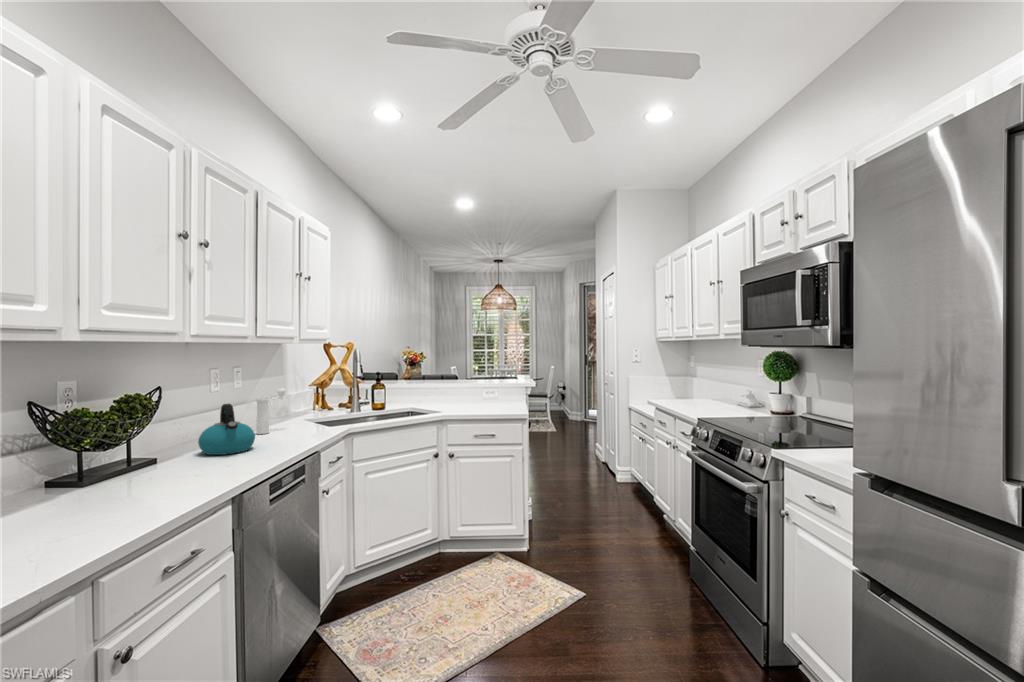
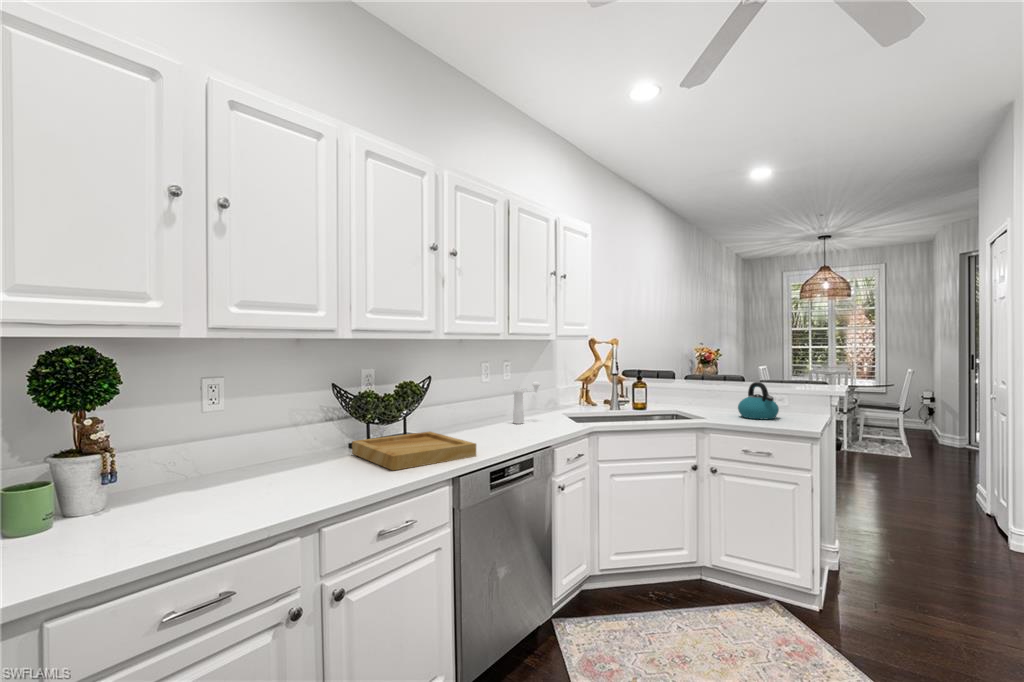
kettle: present [198,404,255,455] -> present [738,382,779,419]
tray: none [57,453,244,502] -> present [352,432,476,471]

